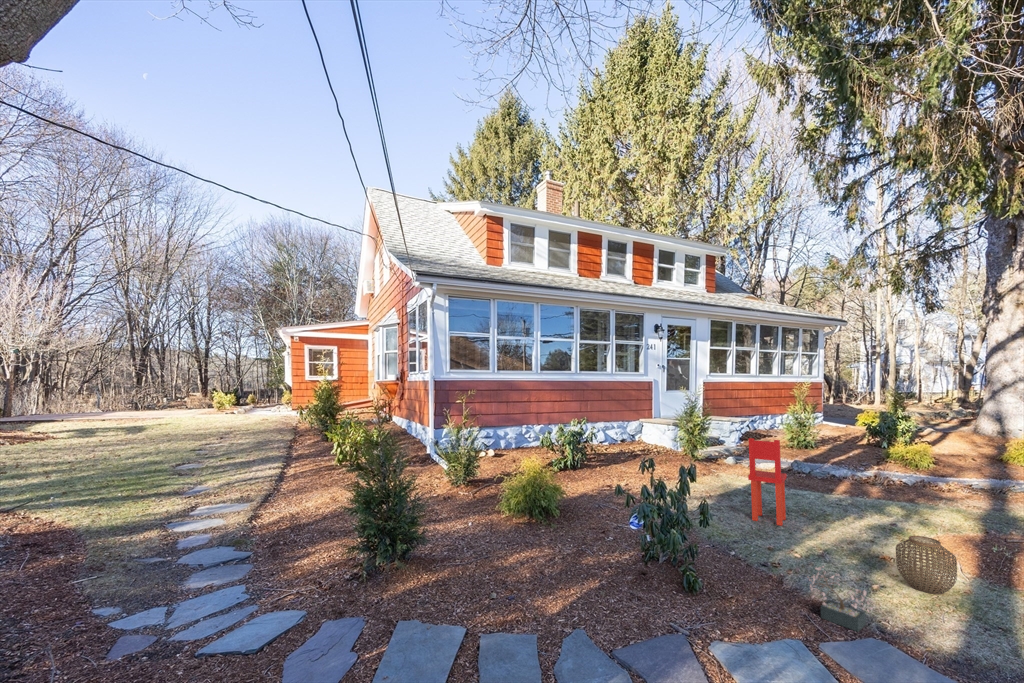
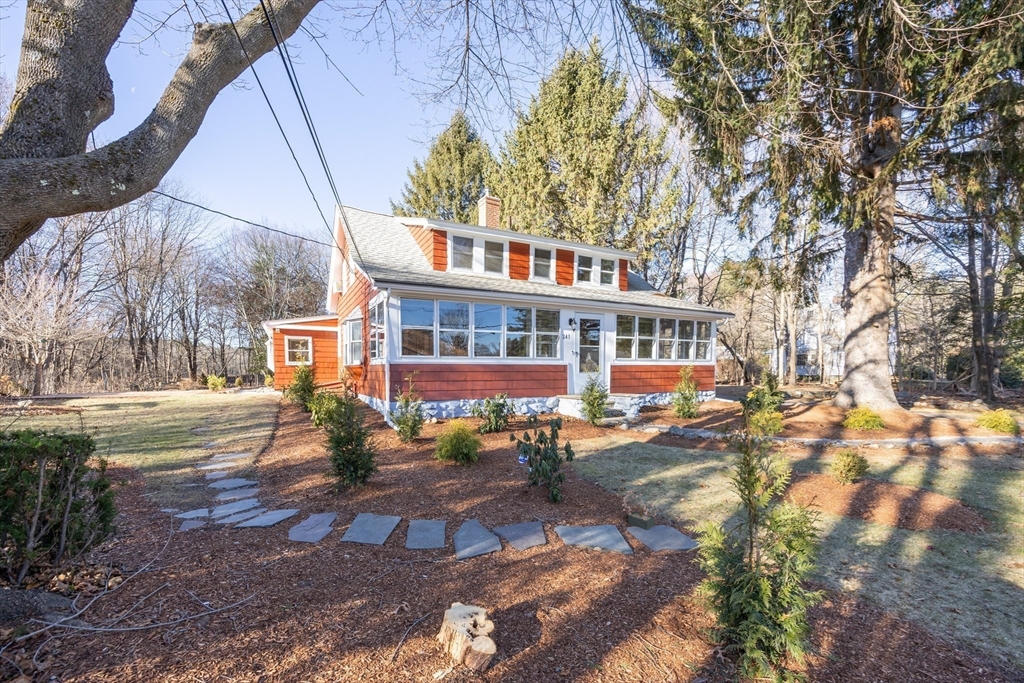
chair: present [748,438,787,526] -> none [612,406,640,467]
woven basket: present [896,536,957,594] -> none [690,468,724,505]

